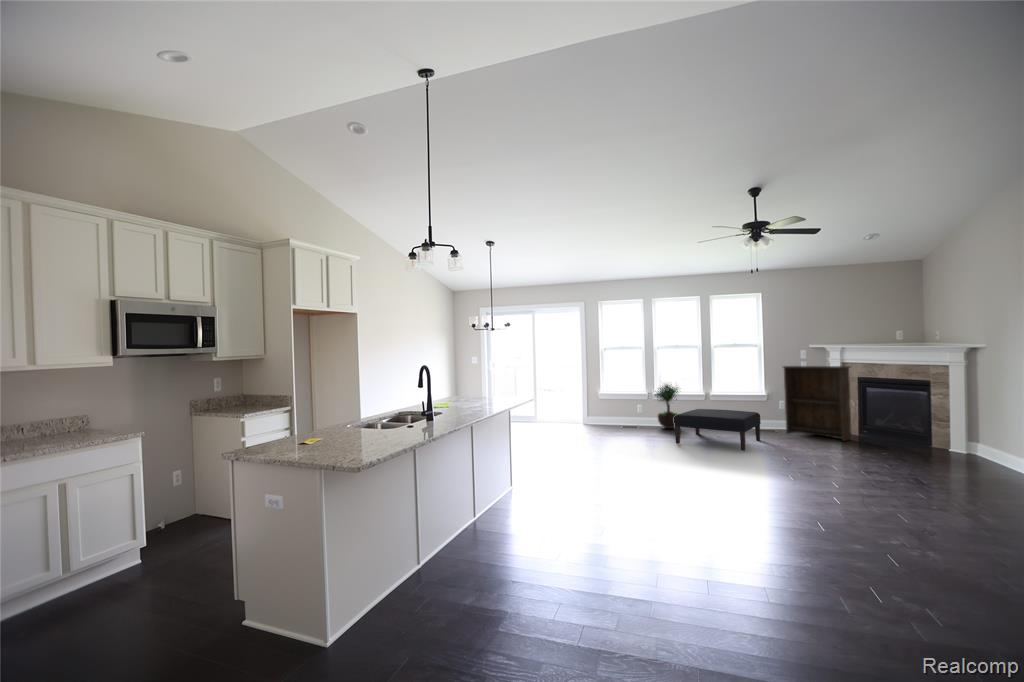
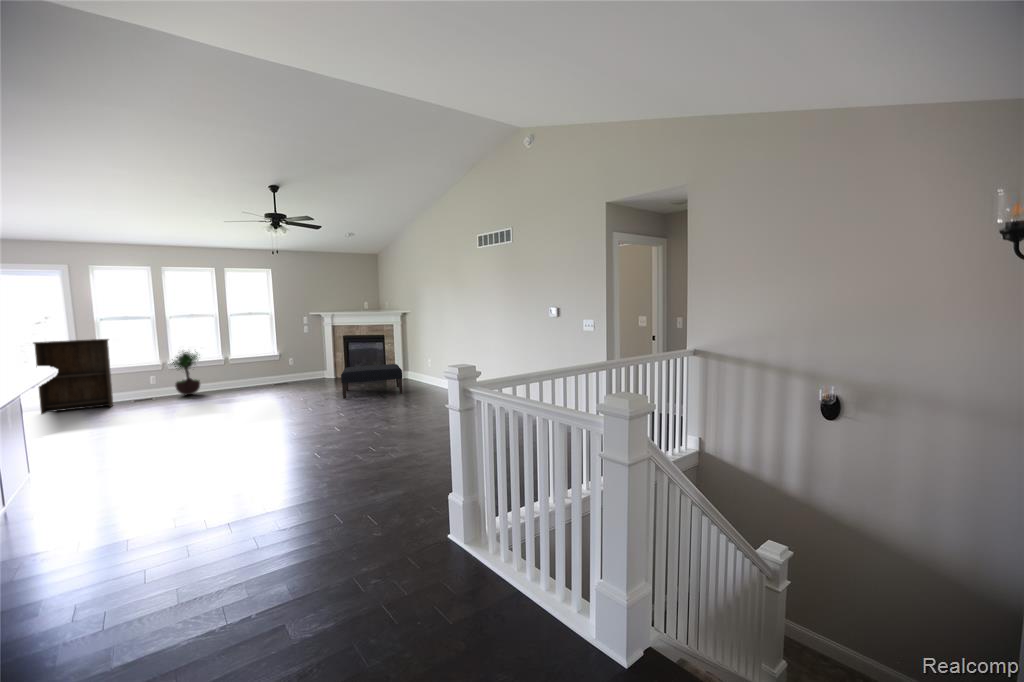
bookshelf: present [783,366,852,441] -> present [33,339,113,414]
ottoman: present [674,409,761,451] -> present [341,364,402,399]

